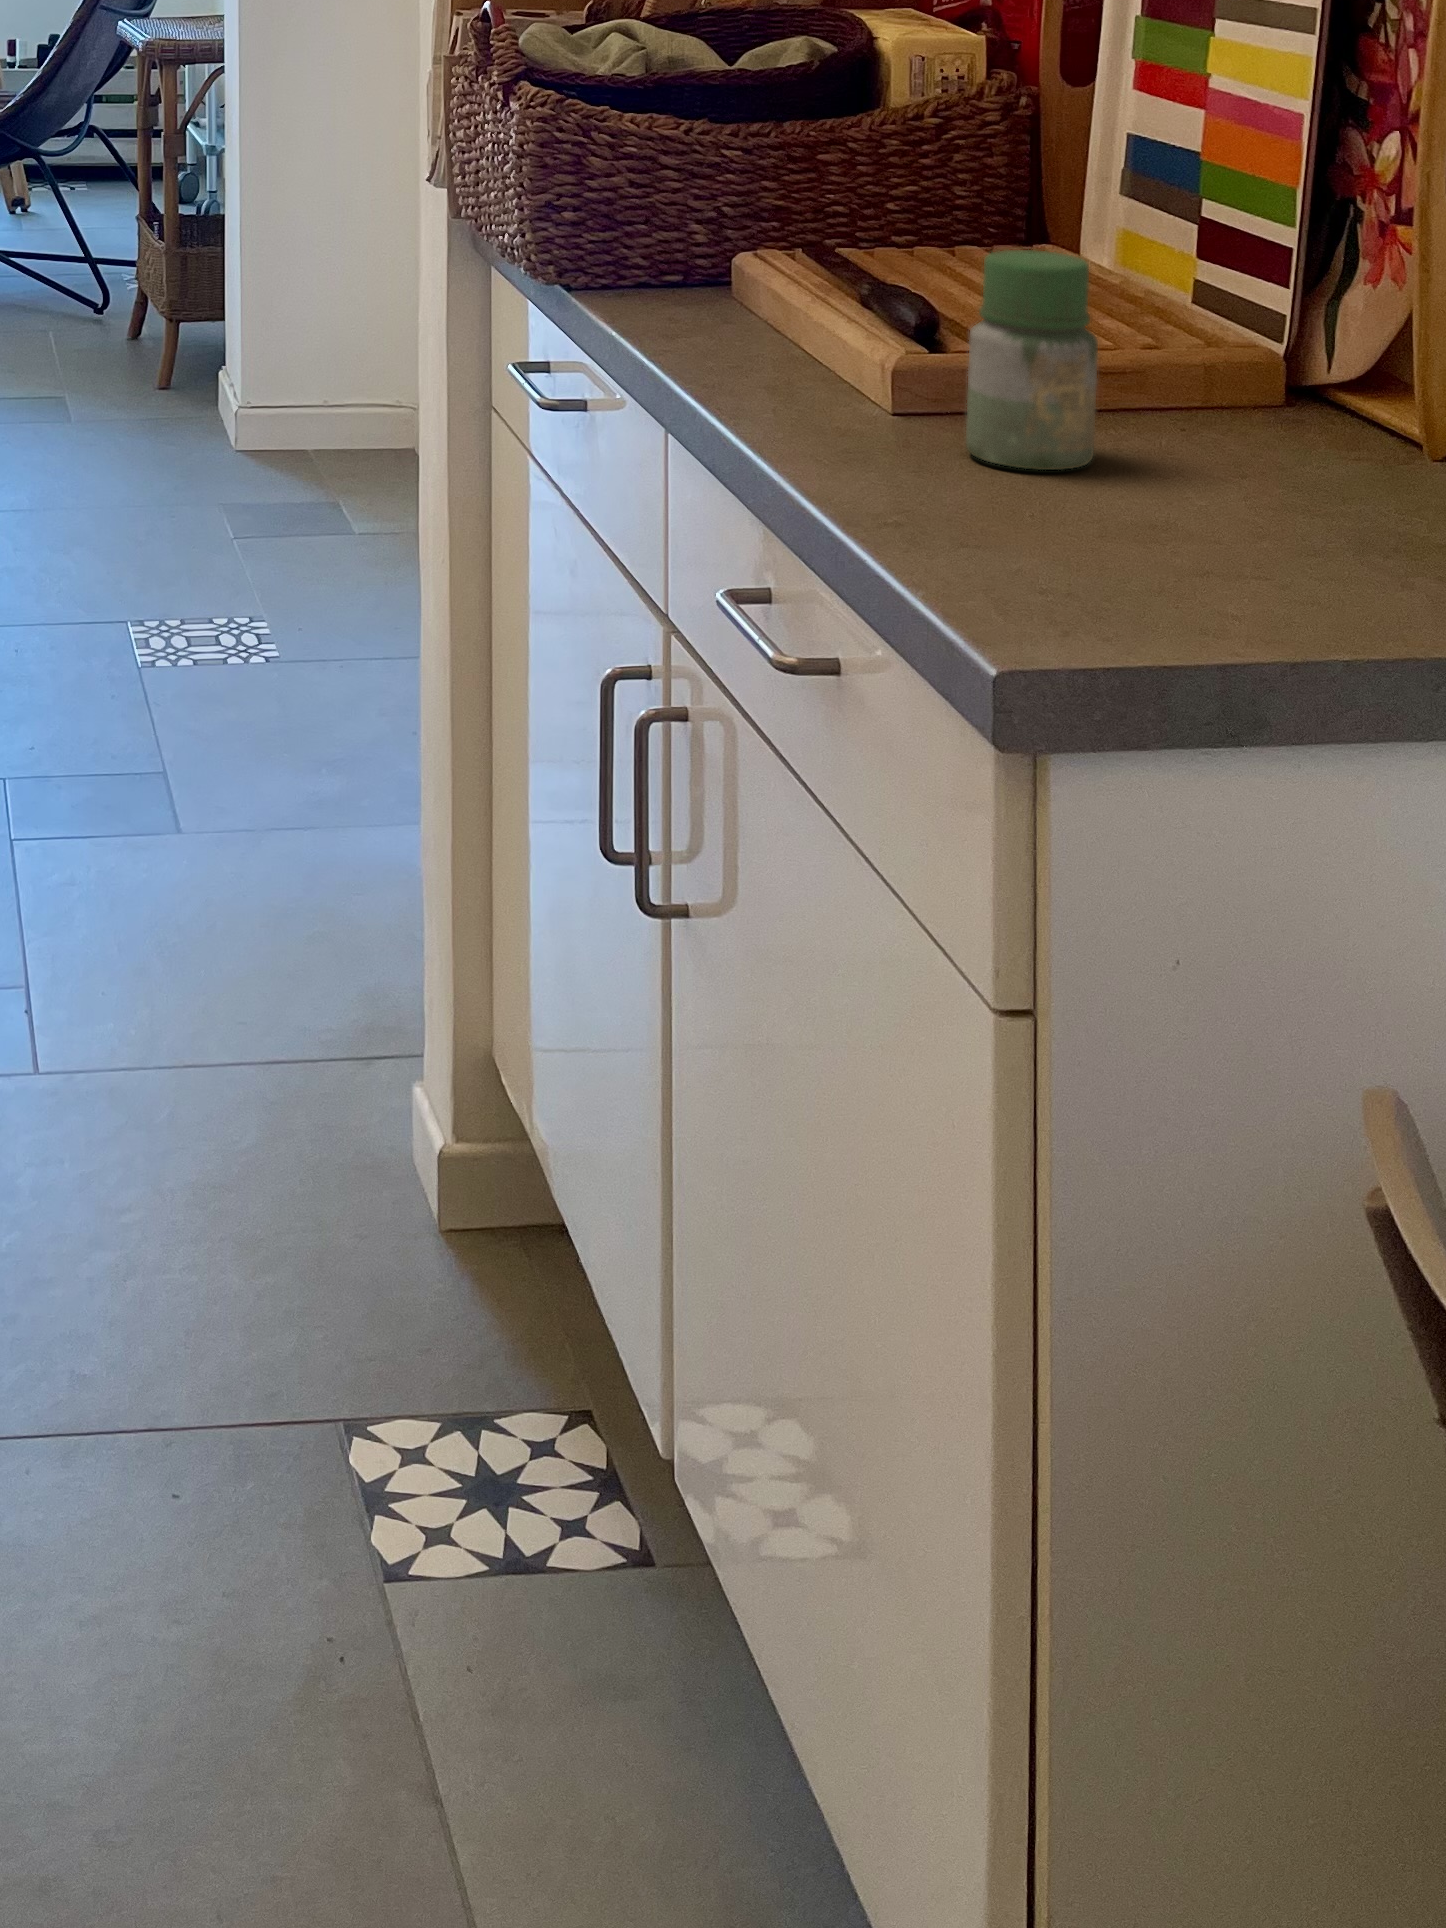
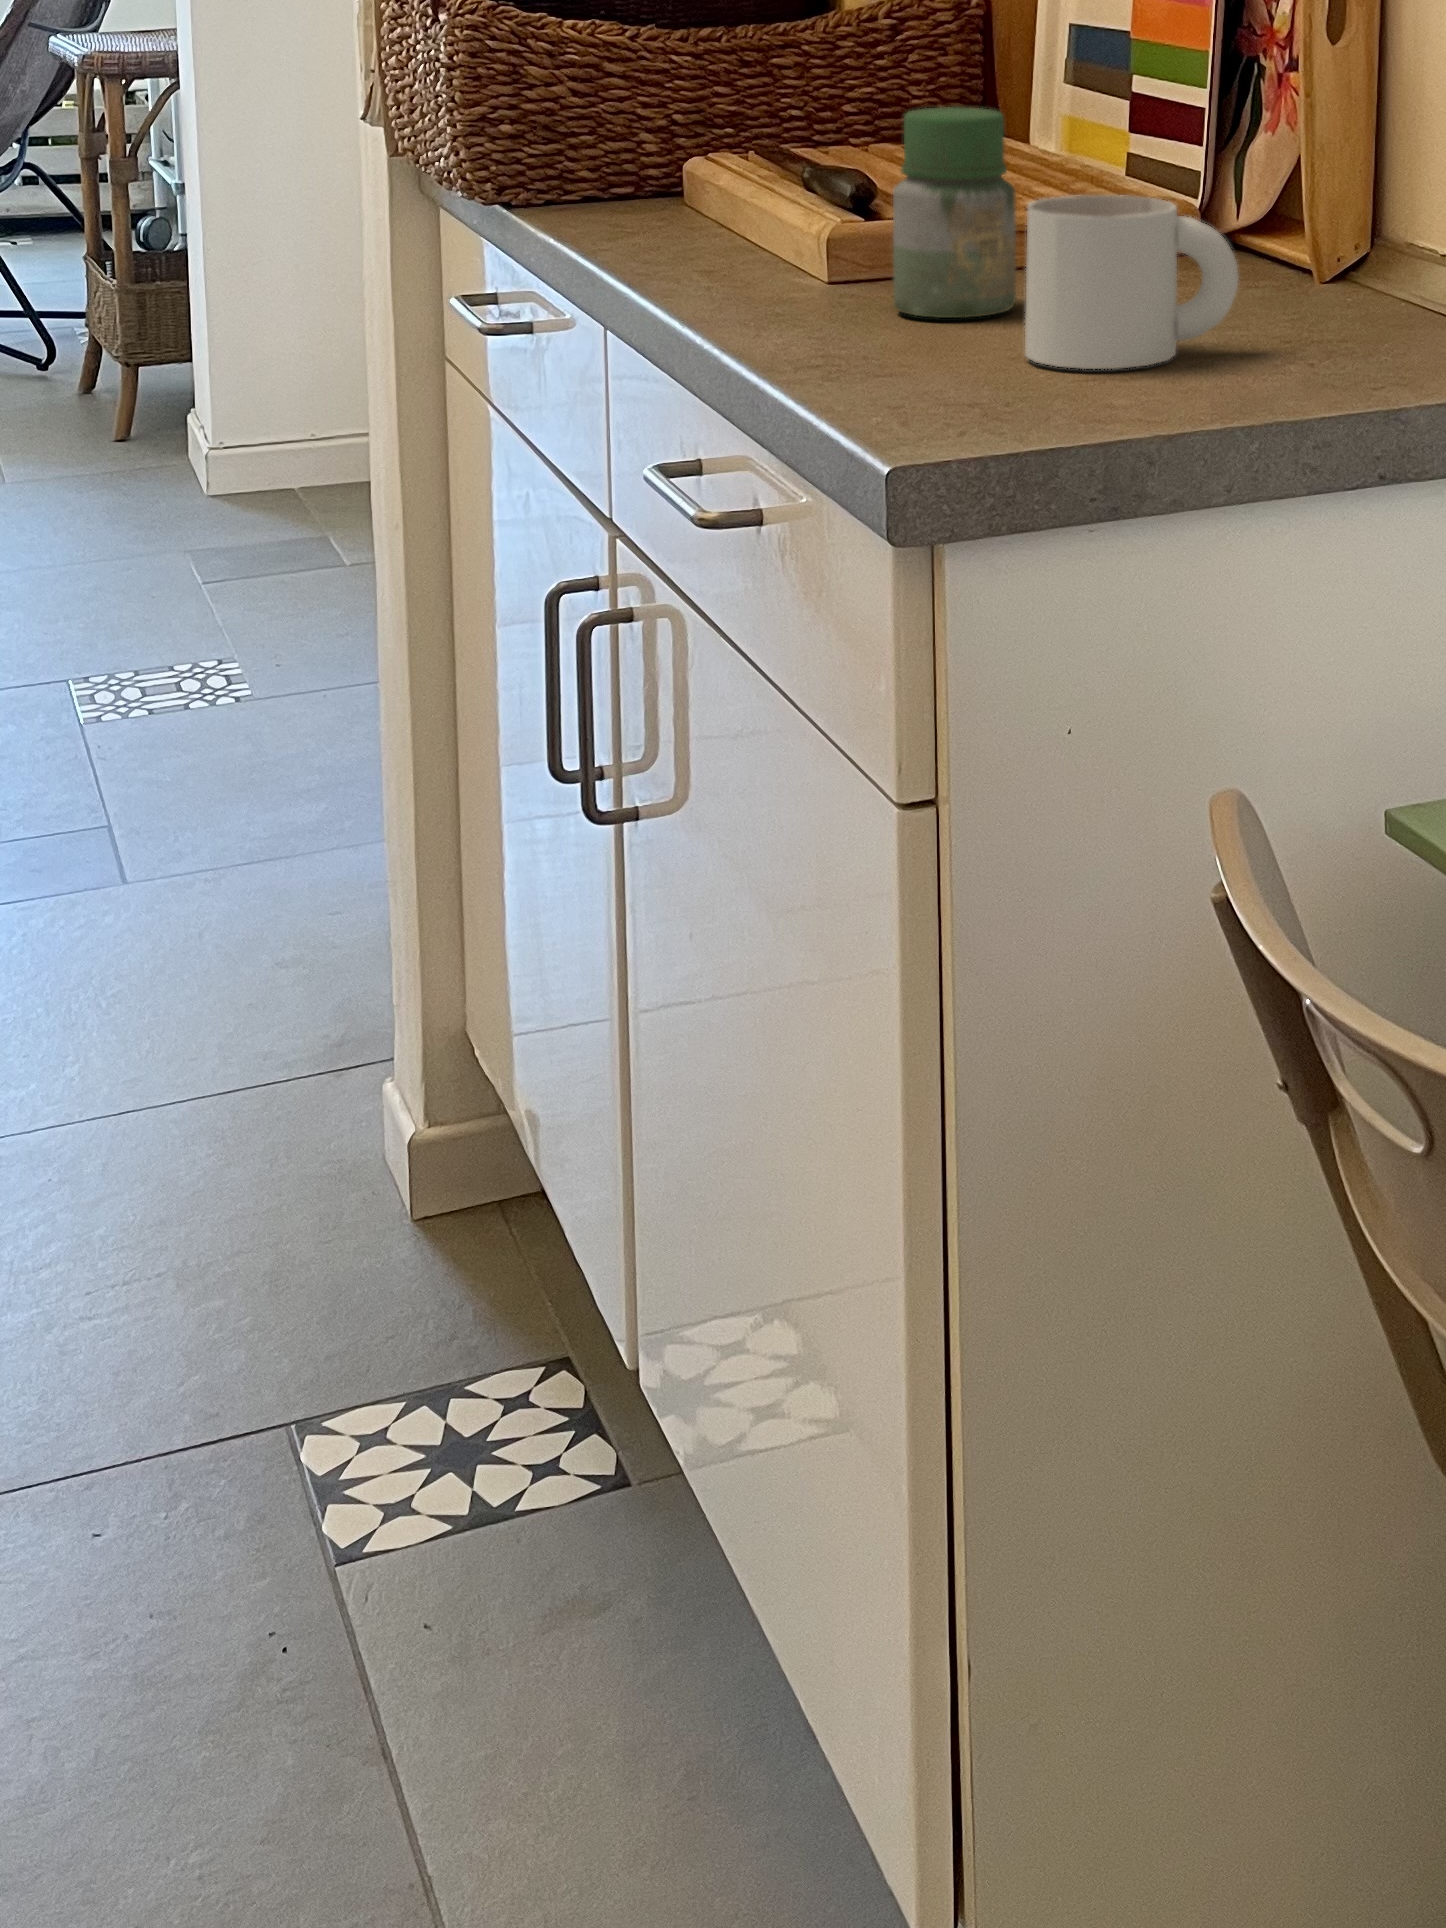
mug: none [1117,364,1356,558] -> present [1025,195,1238,369]

